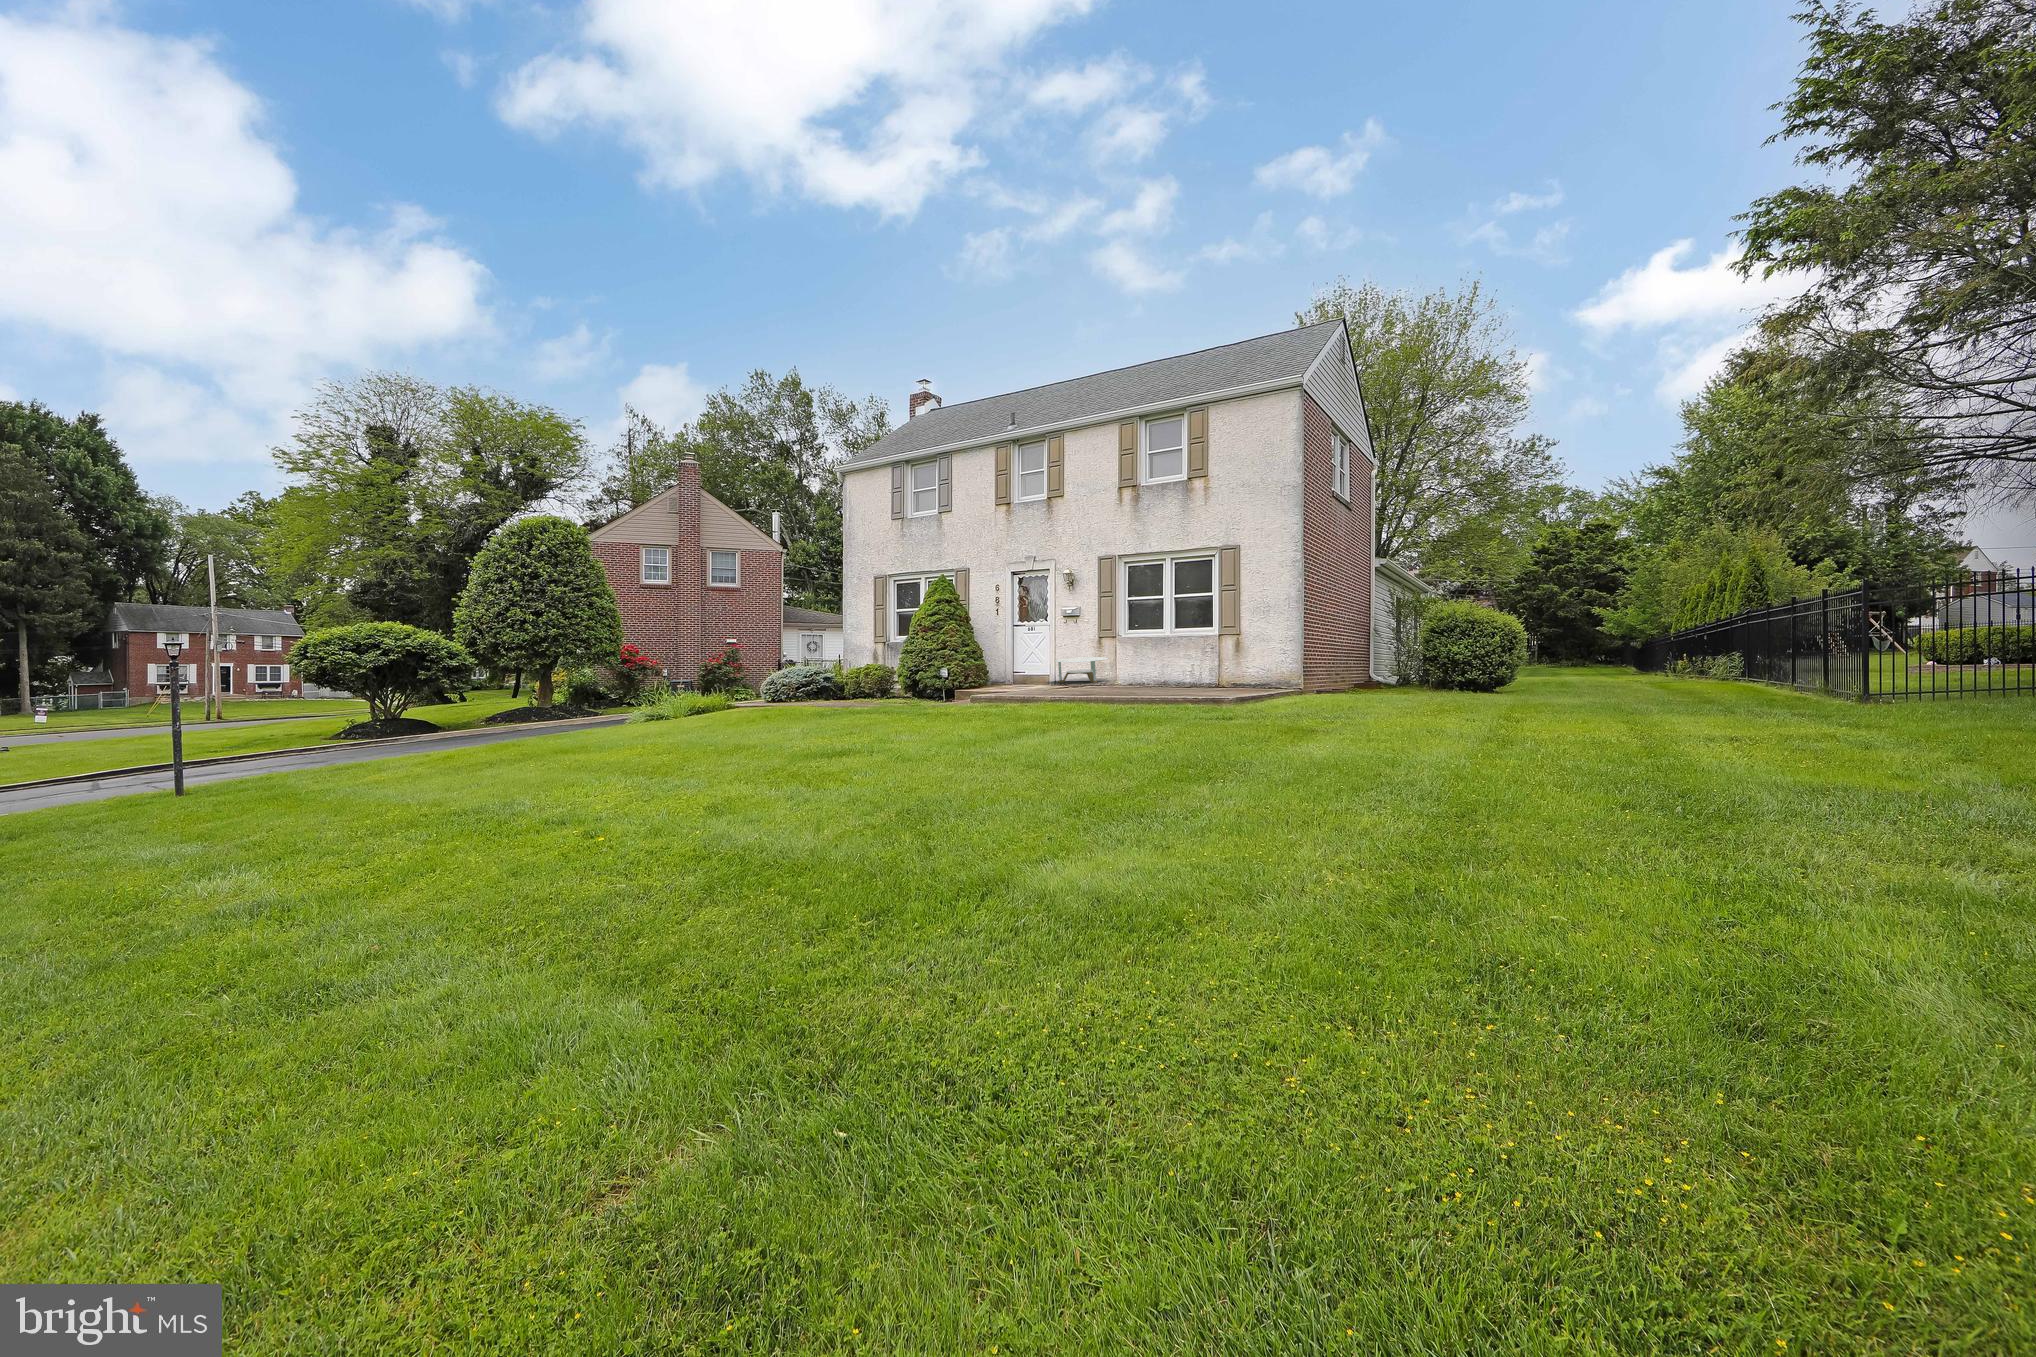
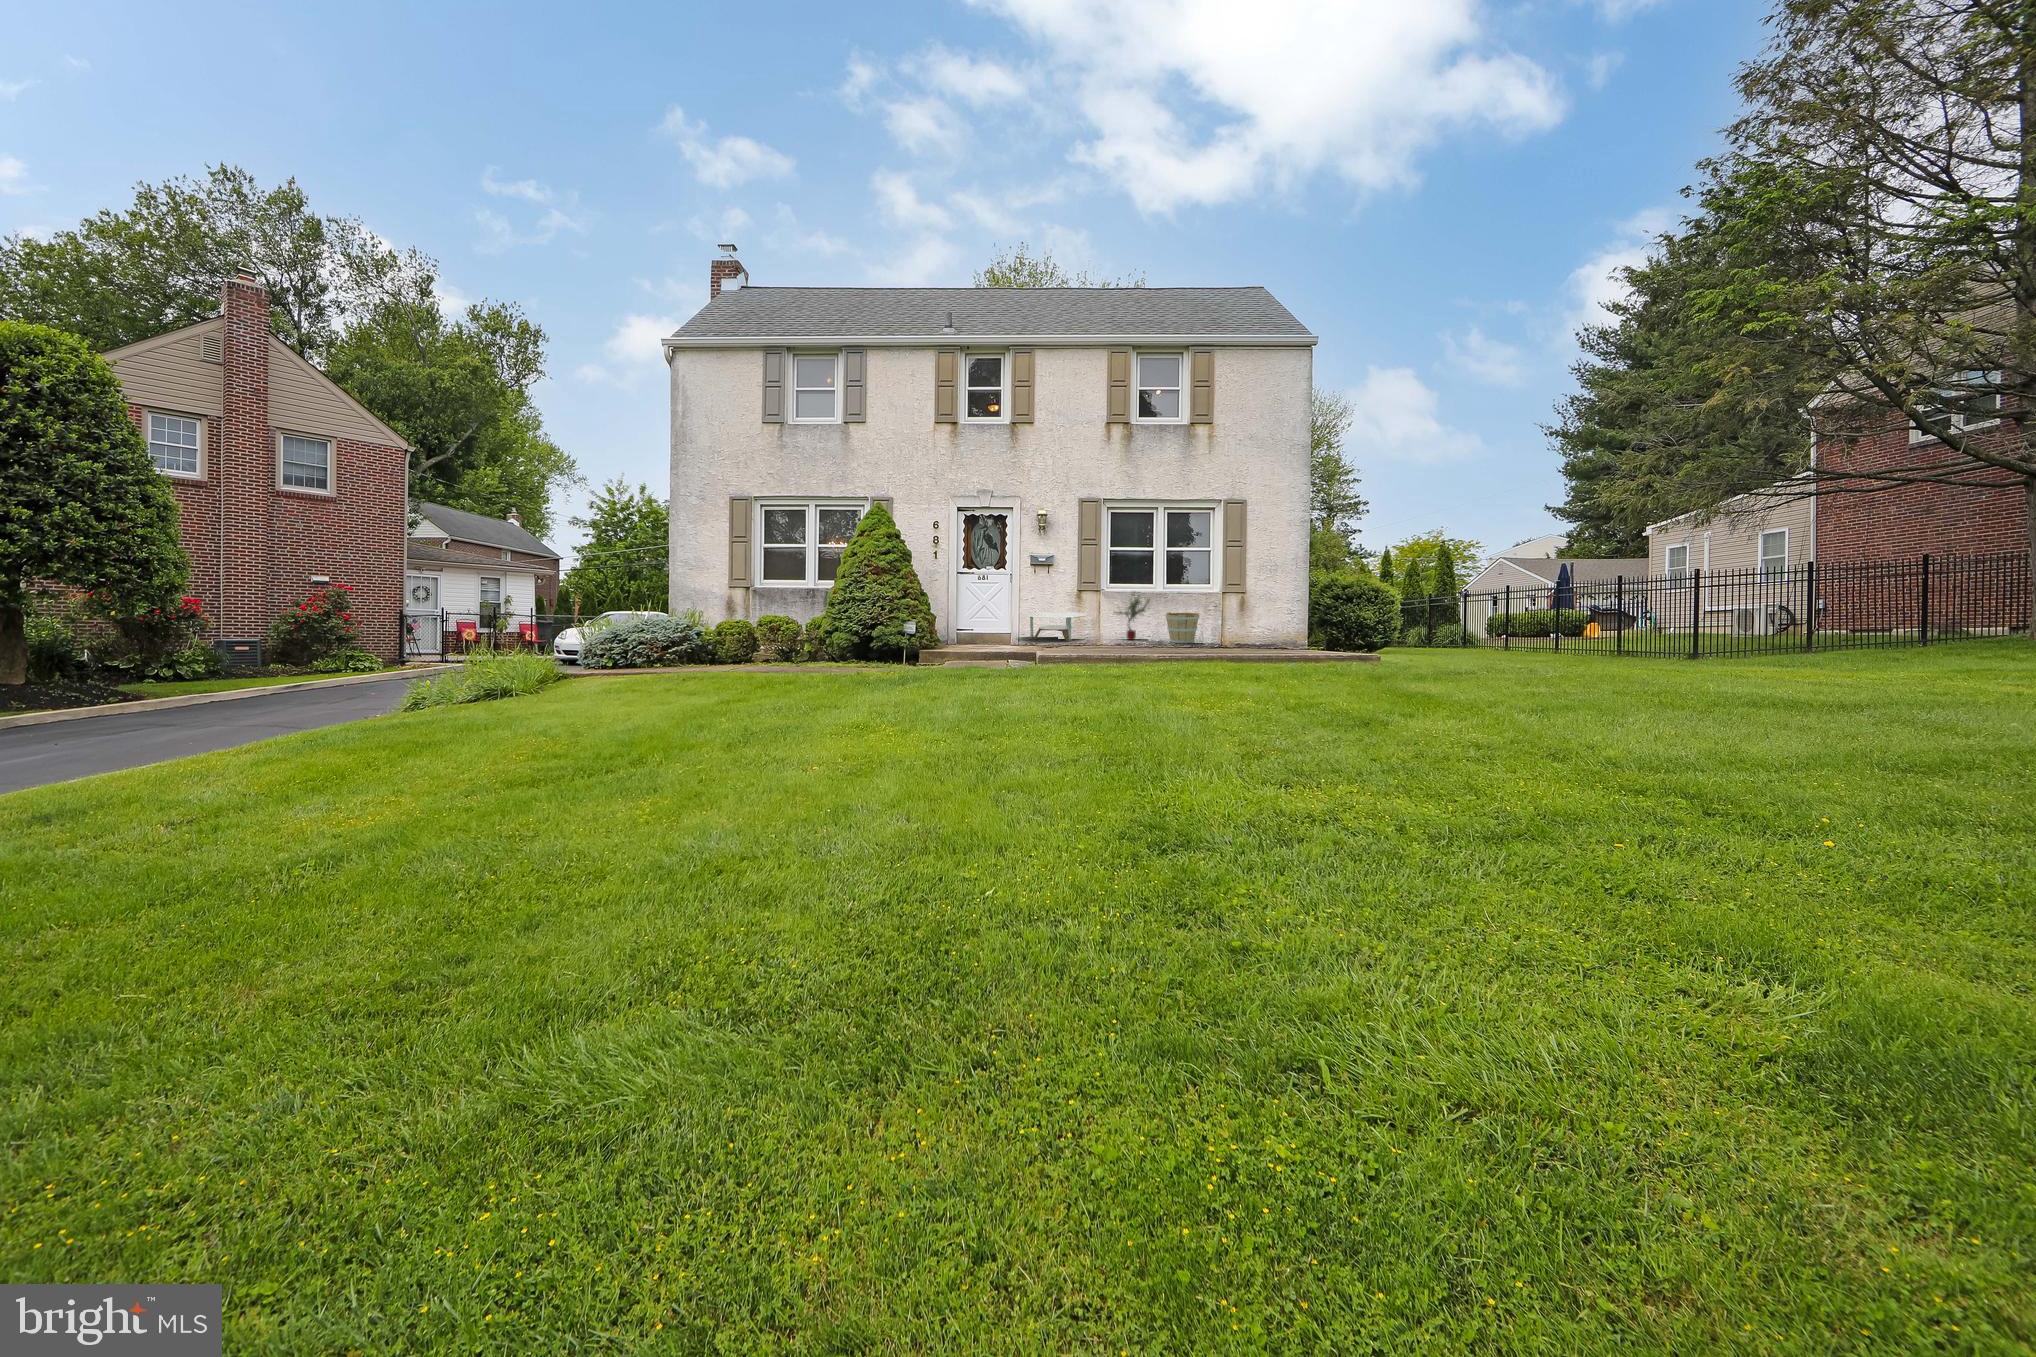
potted tree: none [1132,635,1167,680] -> present [1117,593,1150,640]
wooden bucket: none [1180,652,1211,680] -> present [1166,612,1200,644]

